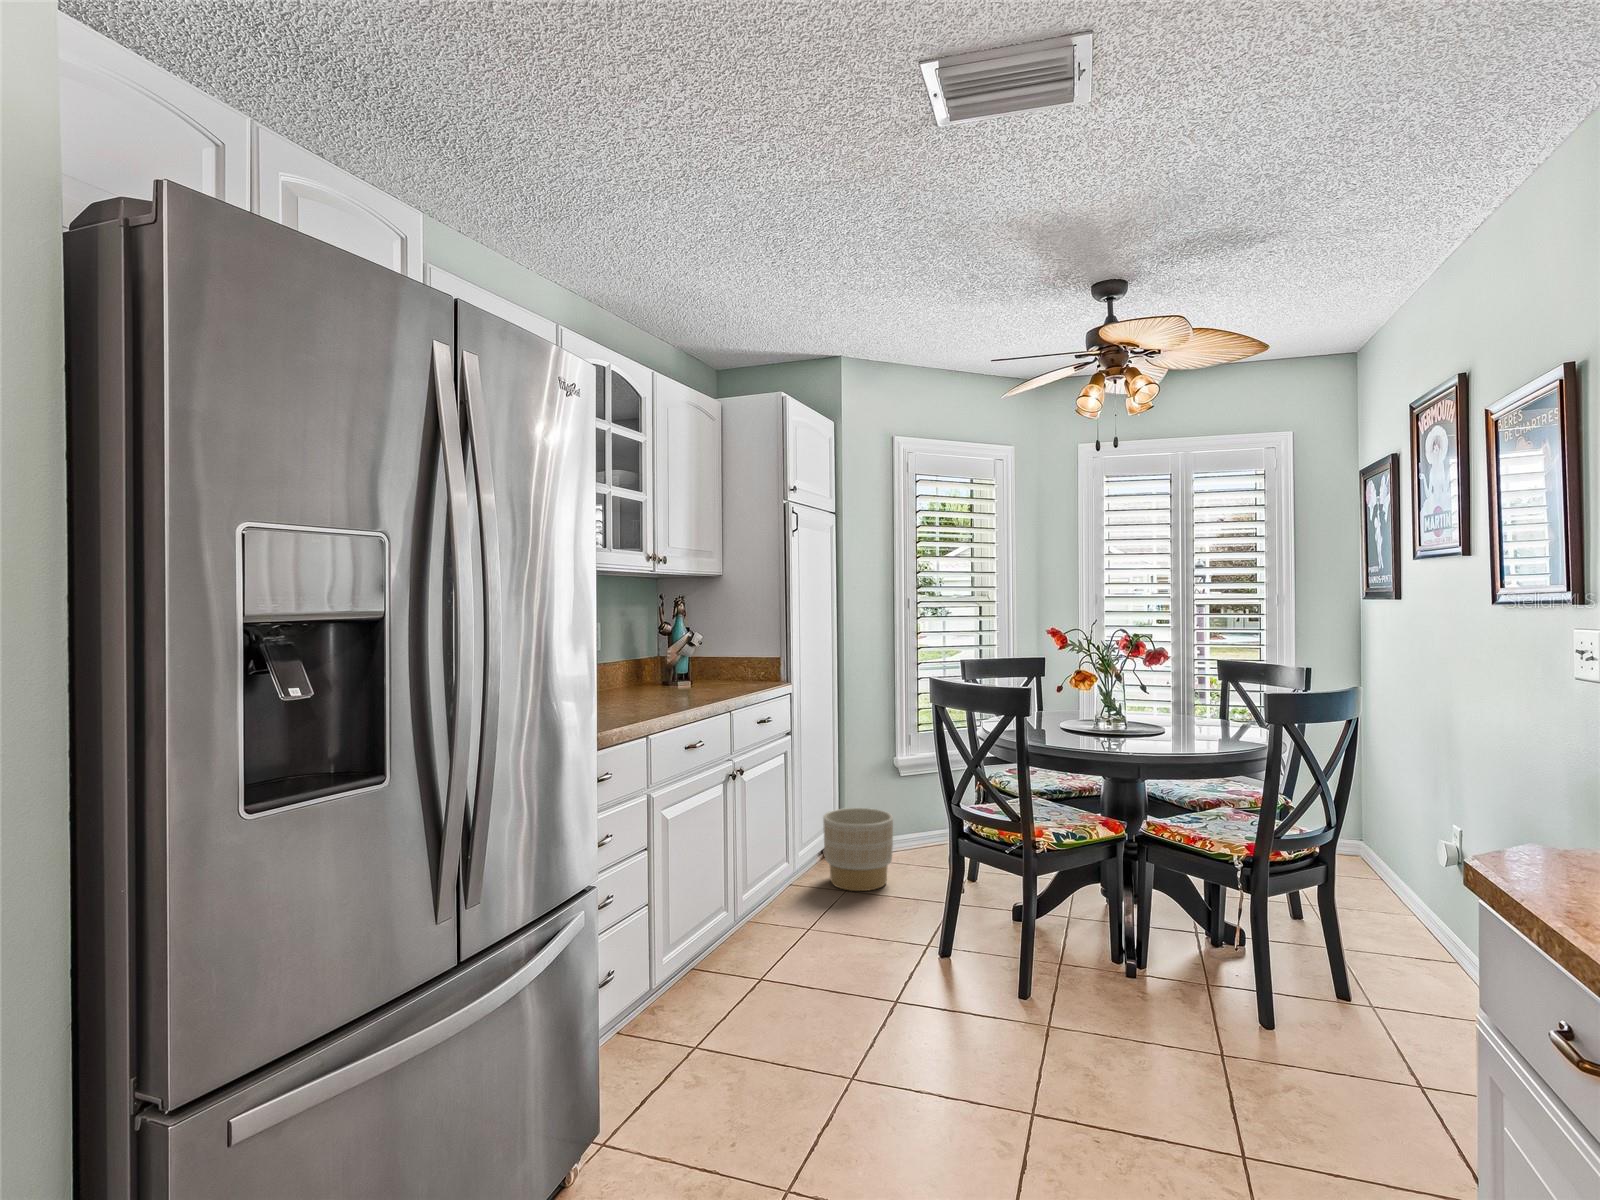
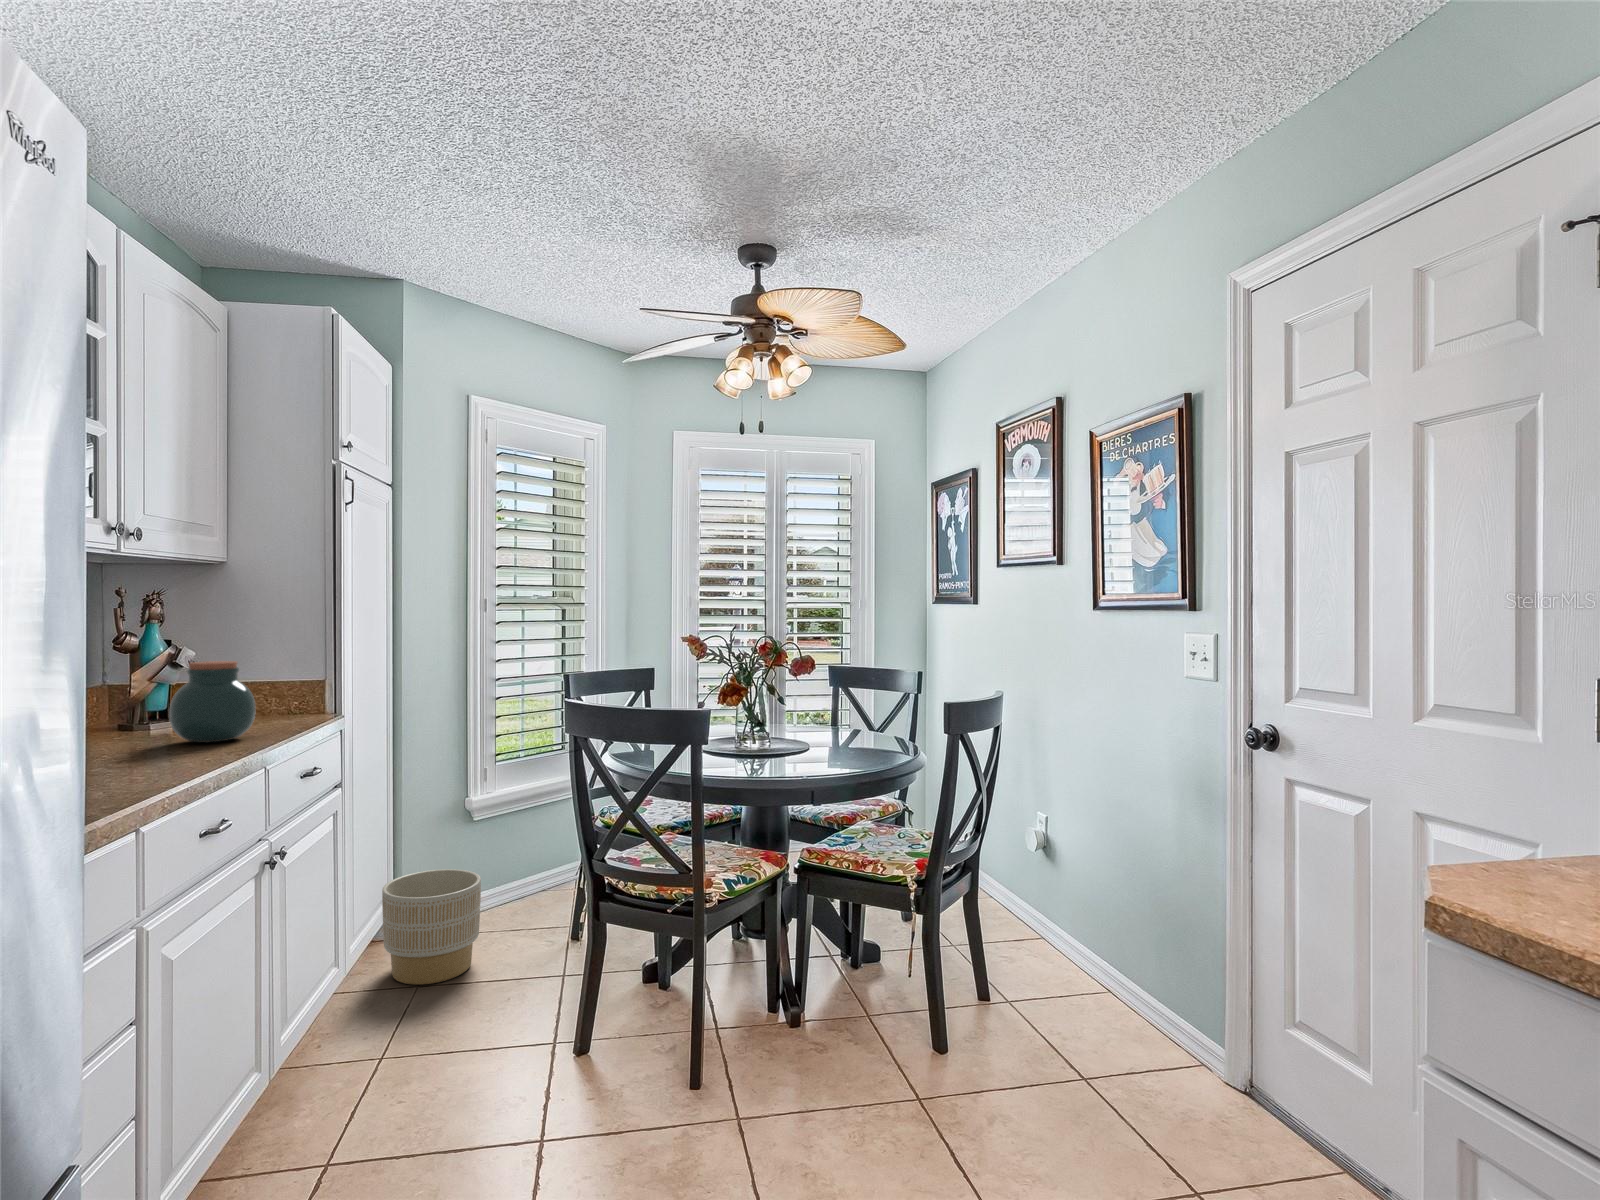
jar: none [683,642,730,694] -> present [169,661,255,743]

